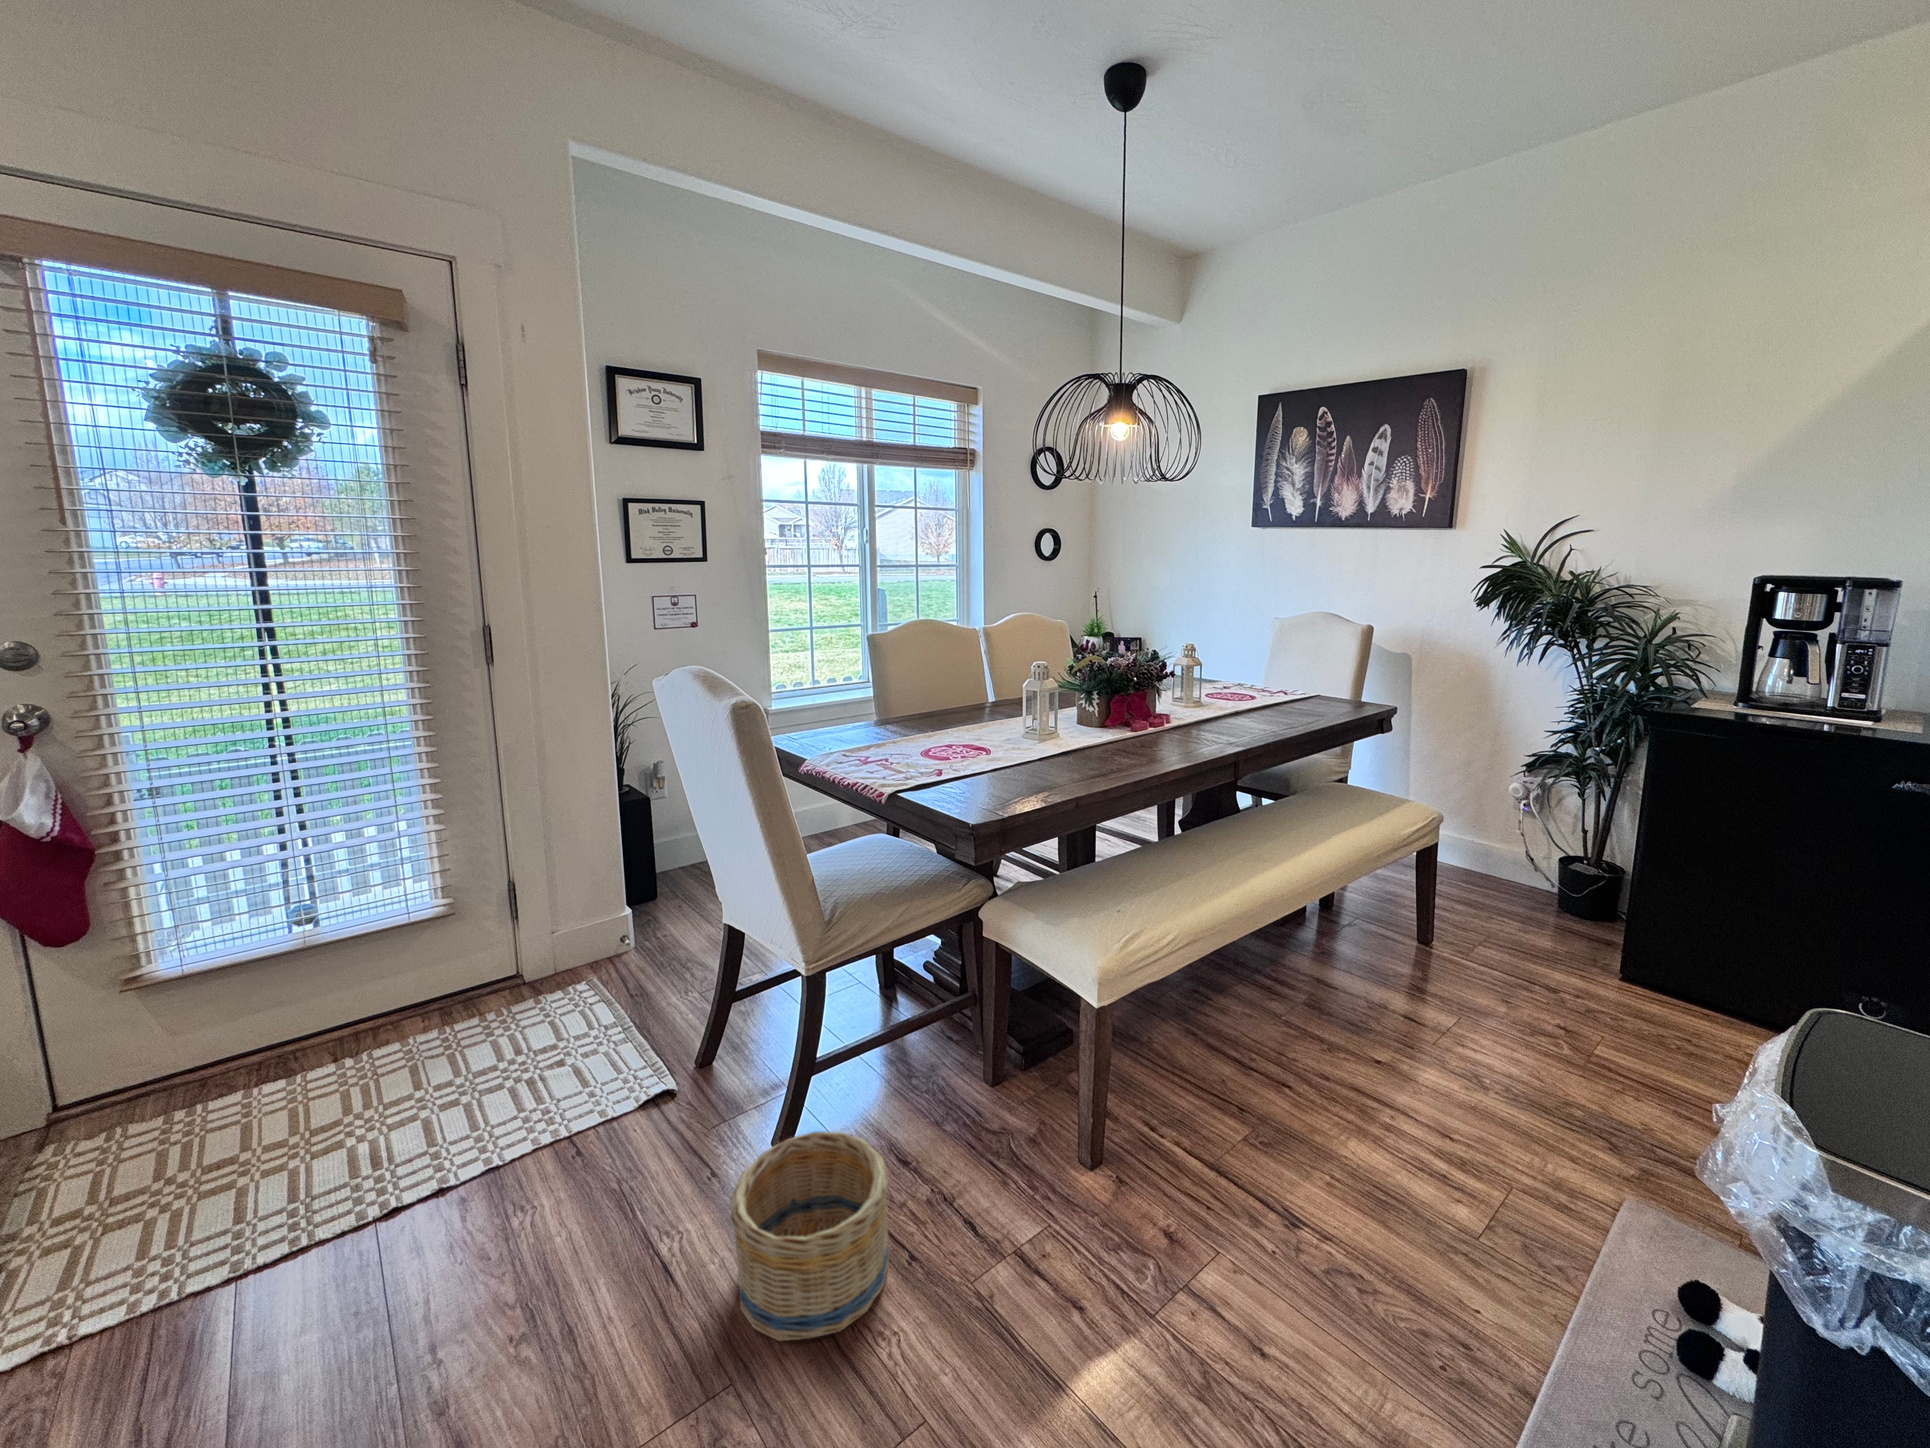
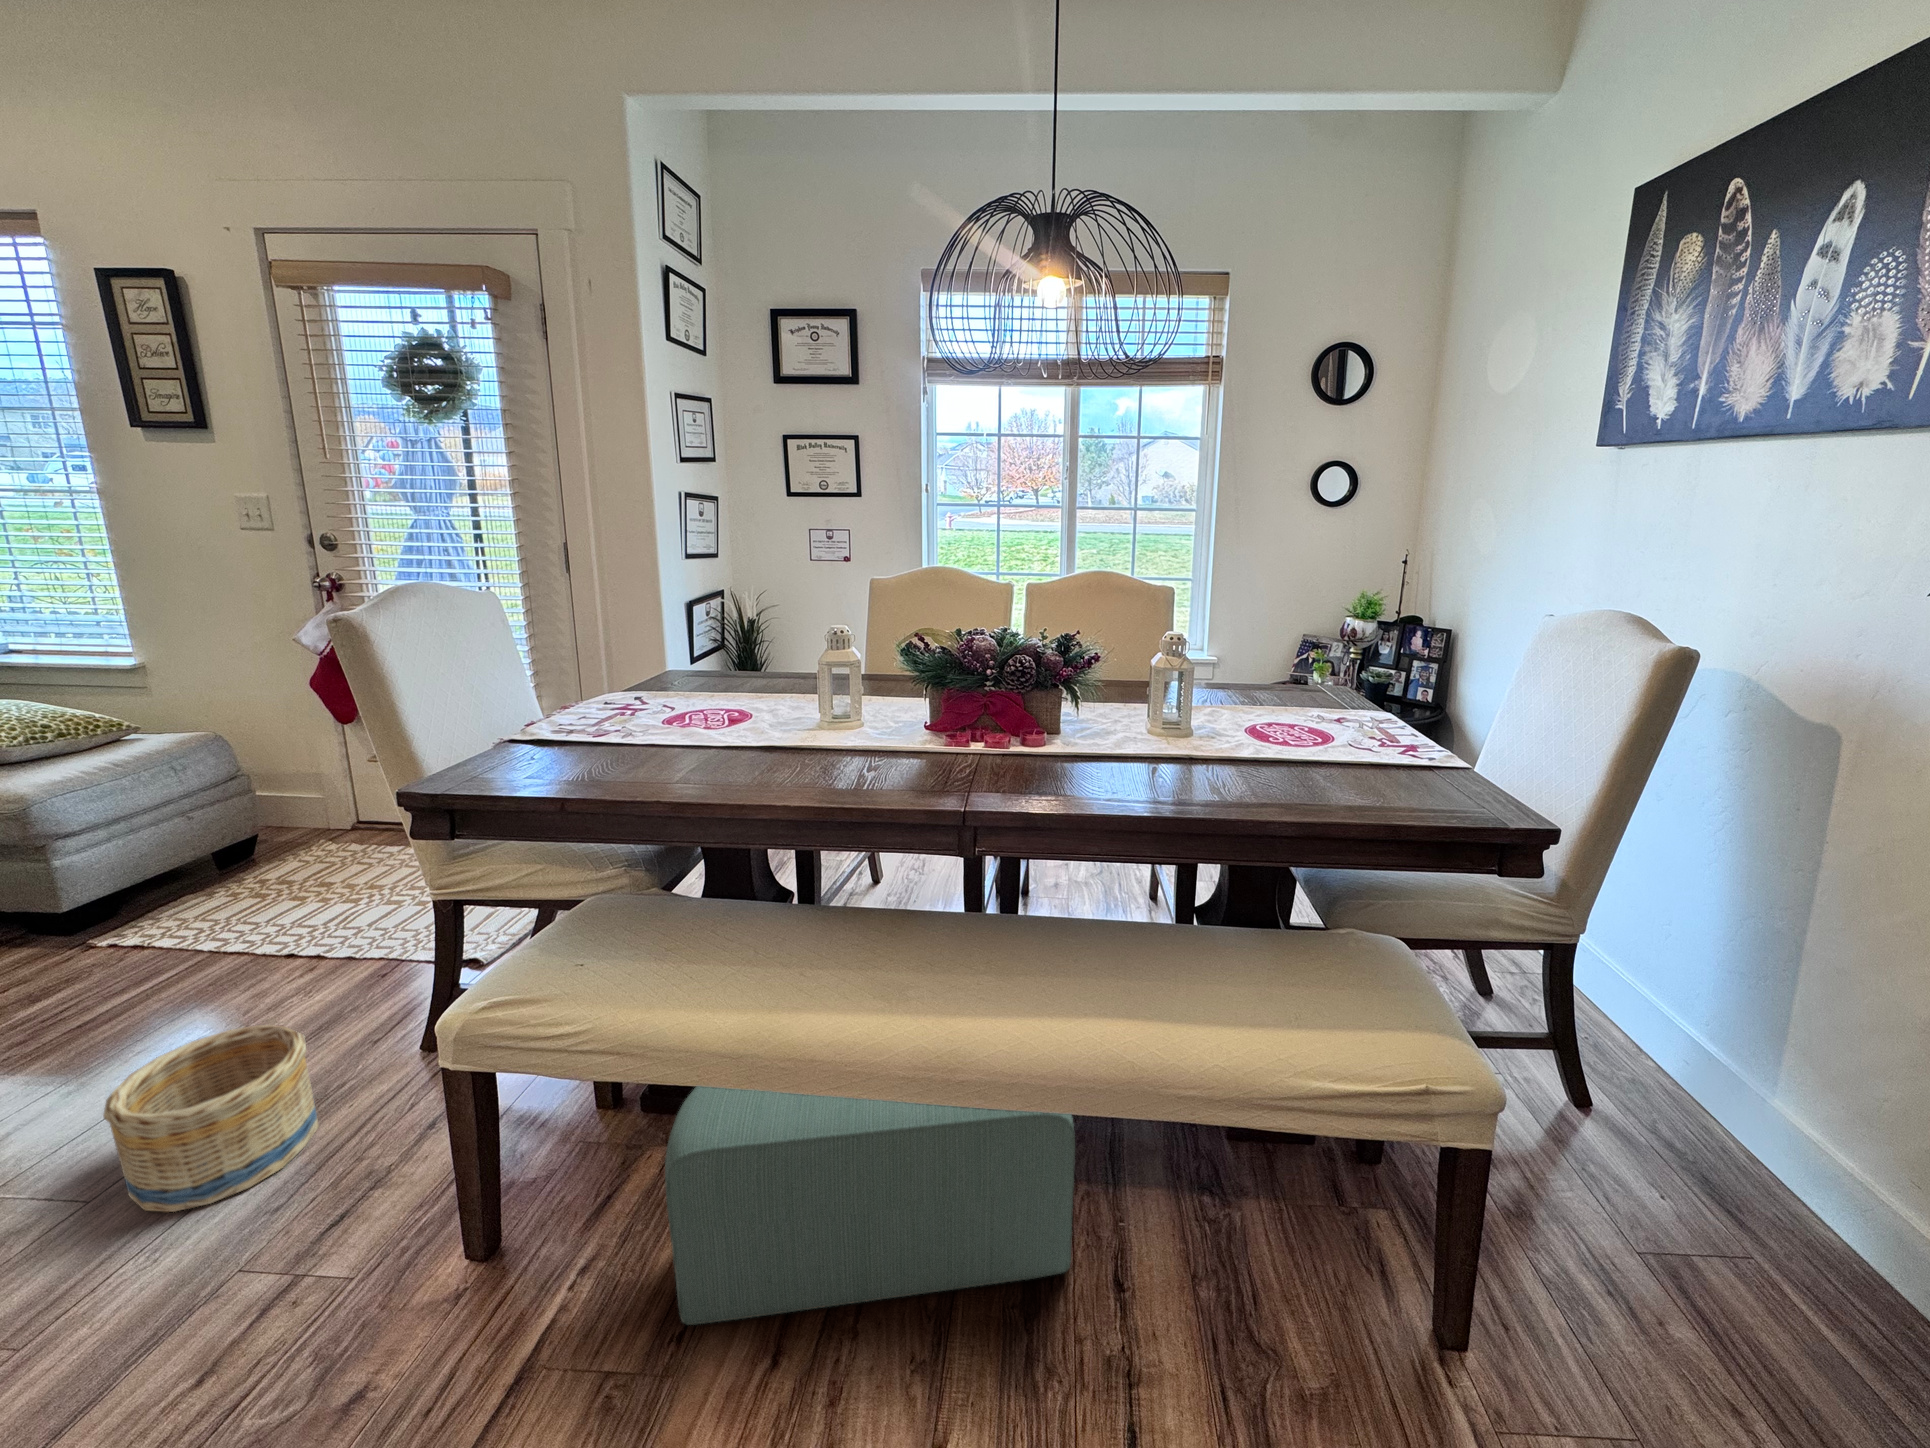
pouf: none [1185,882,1329,1097] -> present [665,1086,1075,1325]

